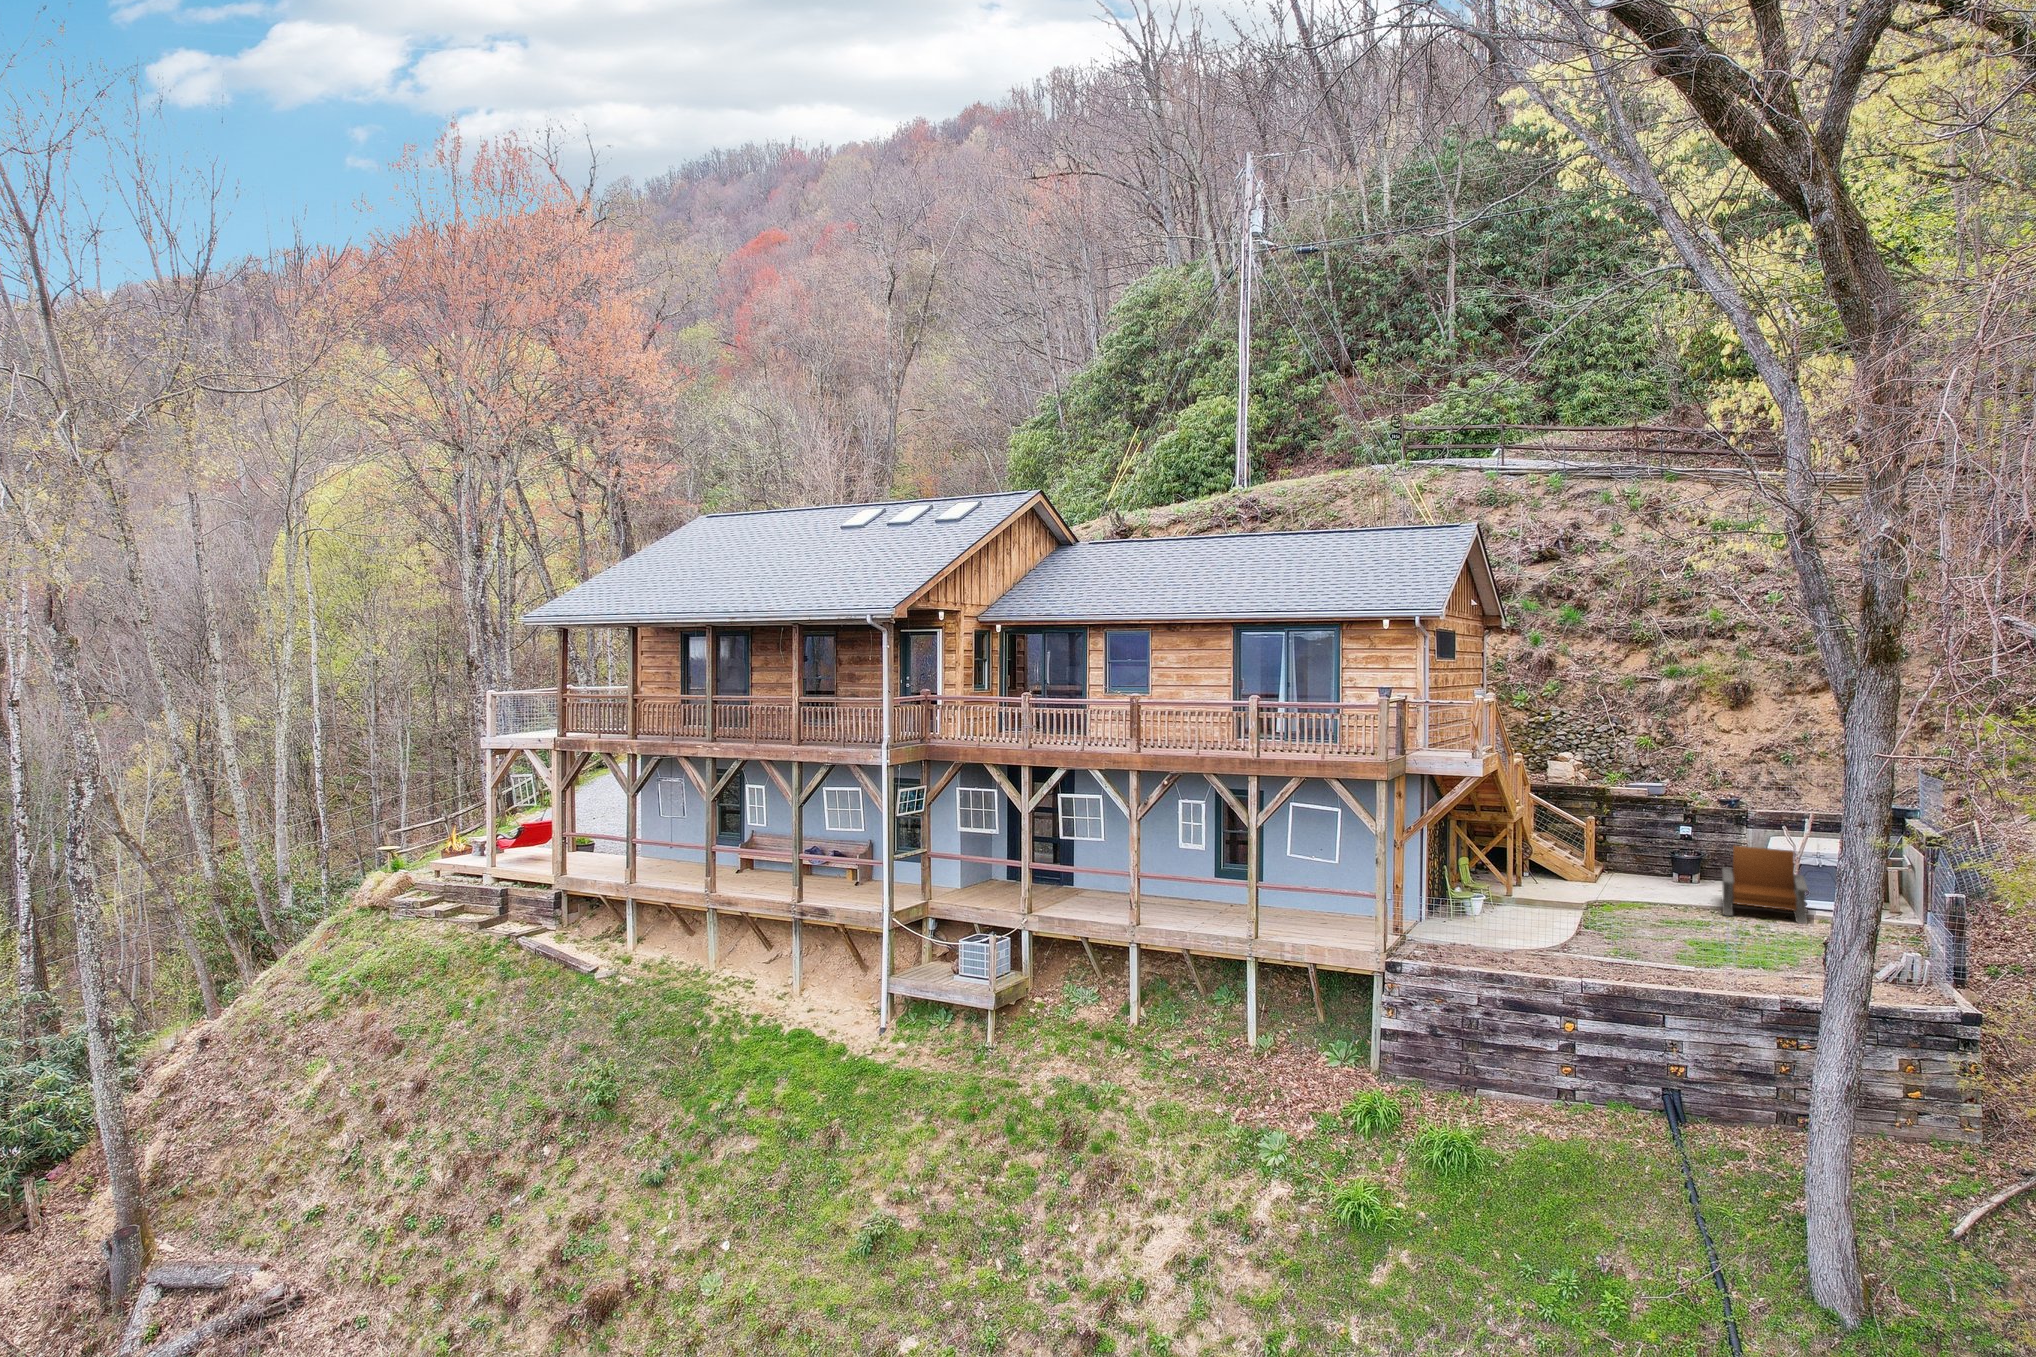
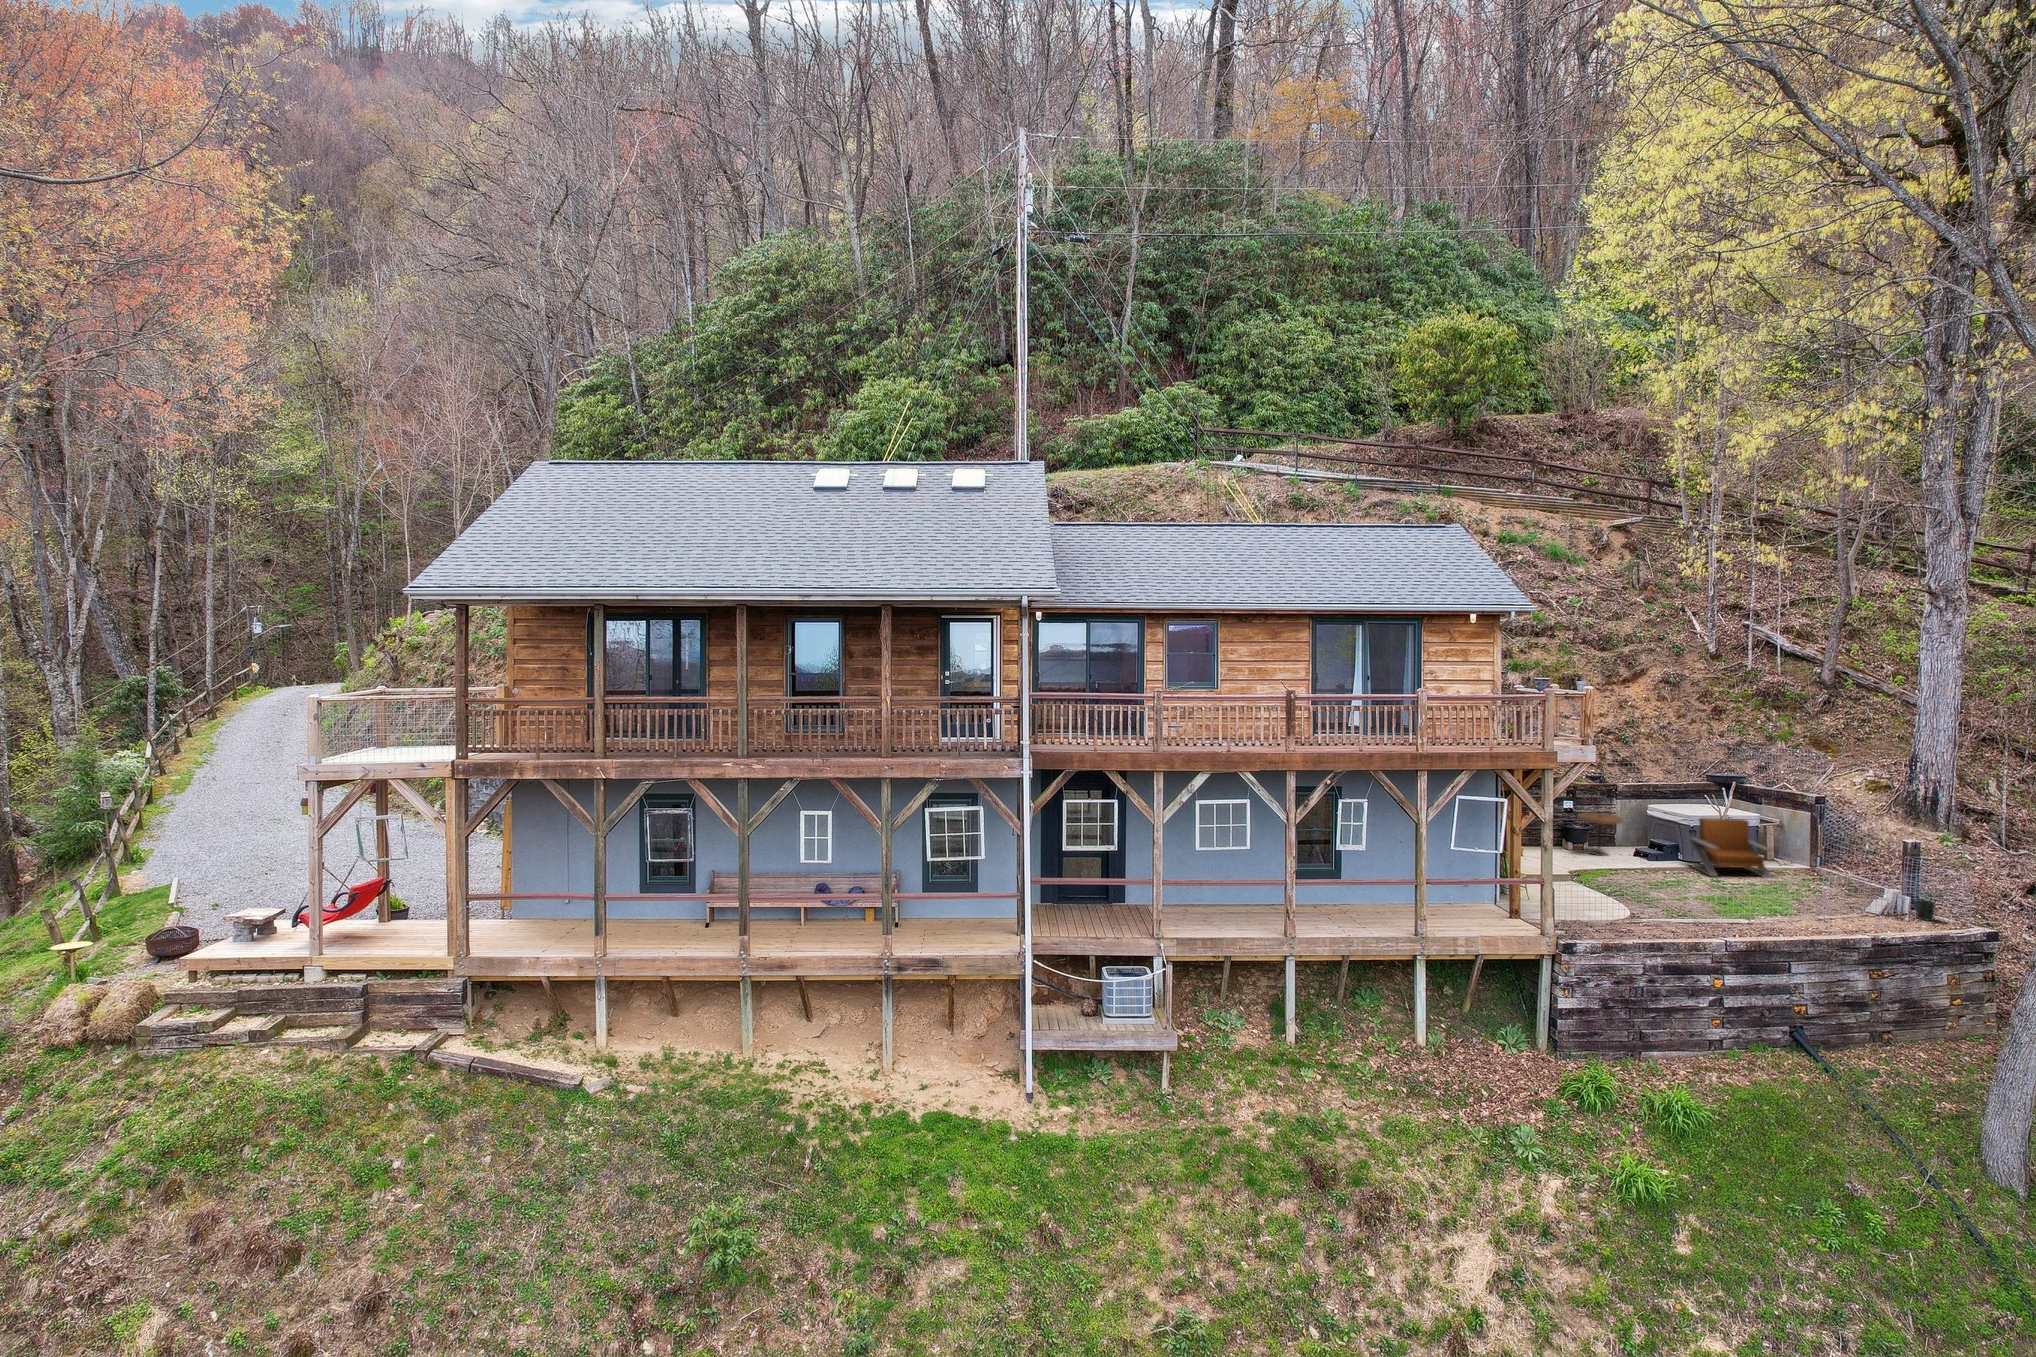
side table: none [1608,831,1662,882] -> present [1577,813,1624,856]
watering can: none [1908,956,1932,993] -> present [1909,894,1937,921]

